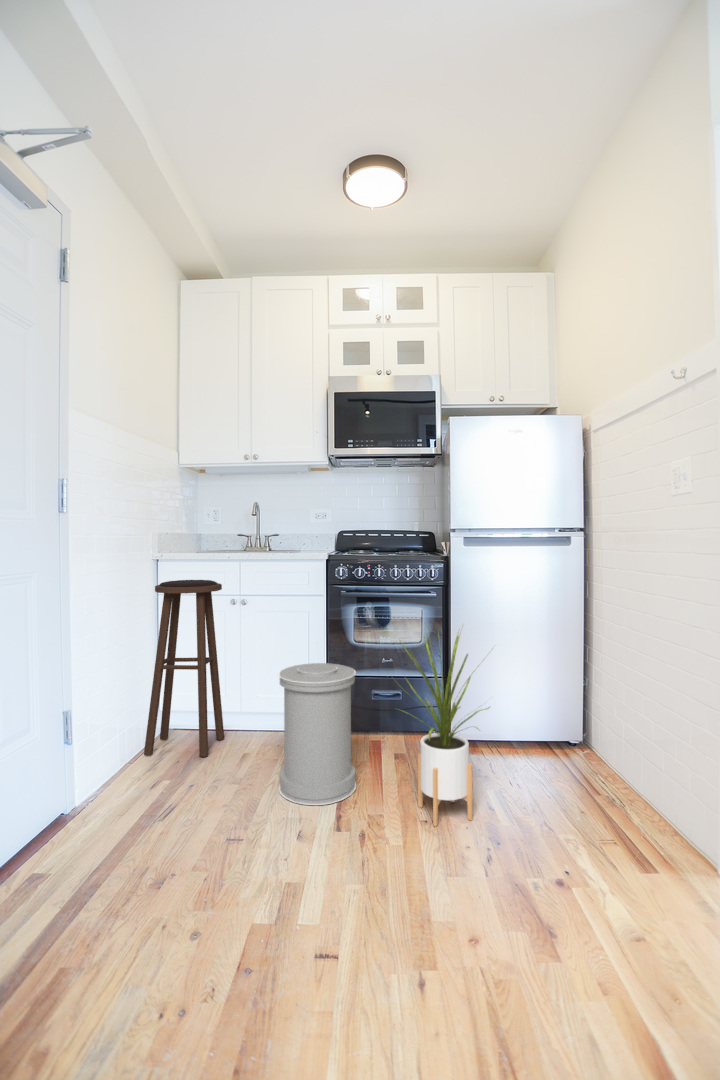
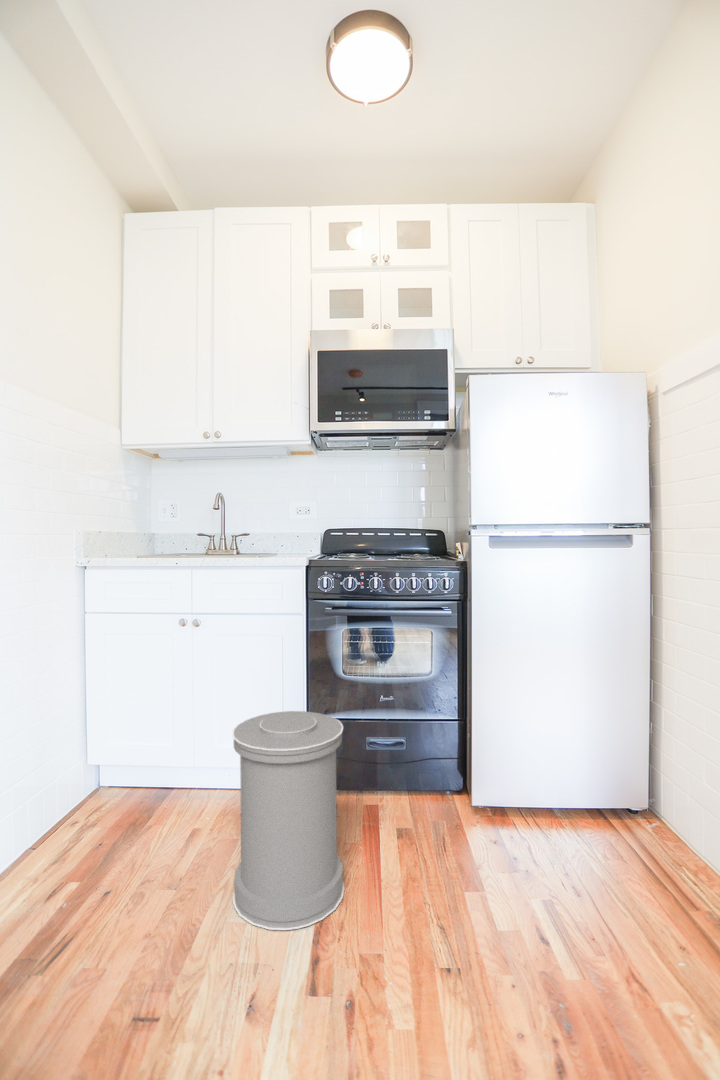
stool: present [144,580,224,757] -> none [55,594,171,837]
house plant: present [406,636,488,826] -> none [396,659,554,975]

